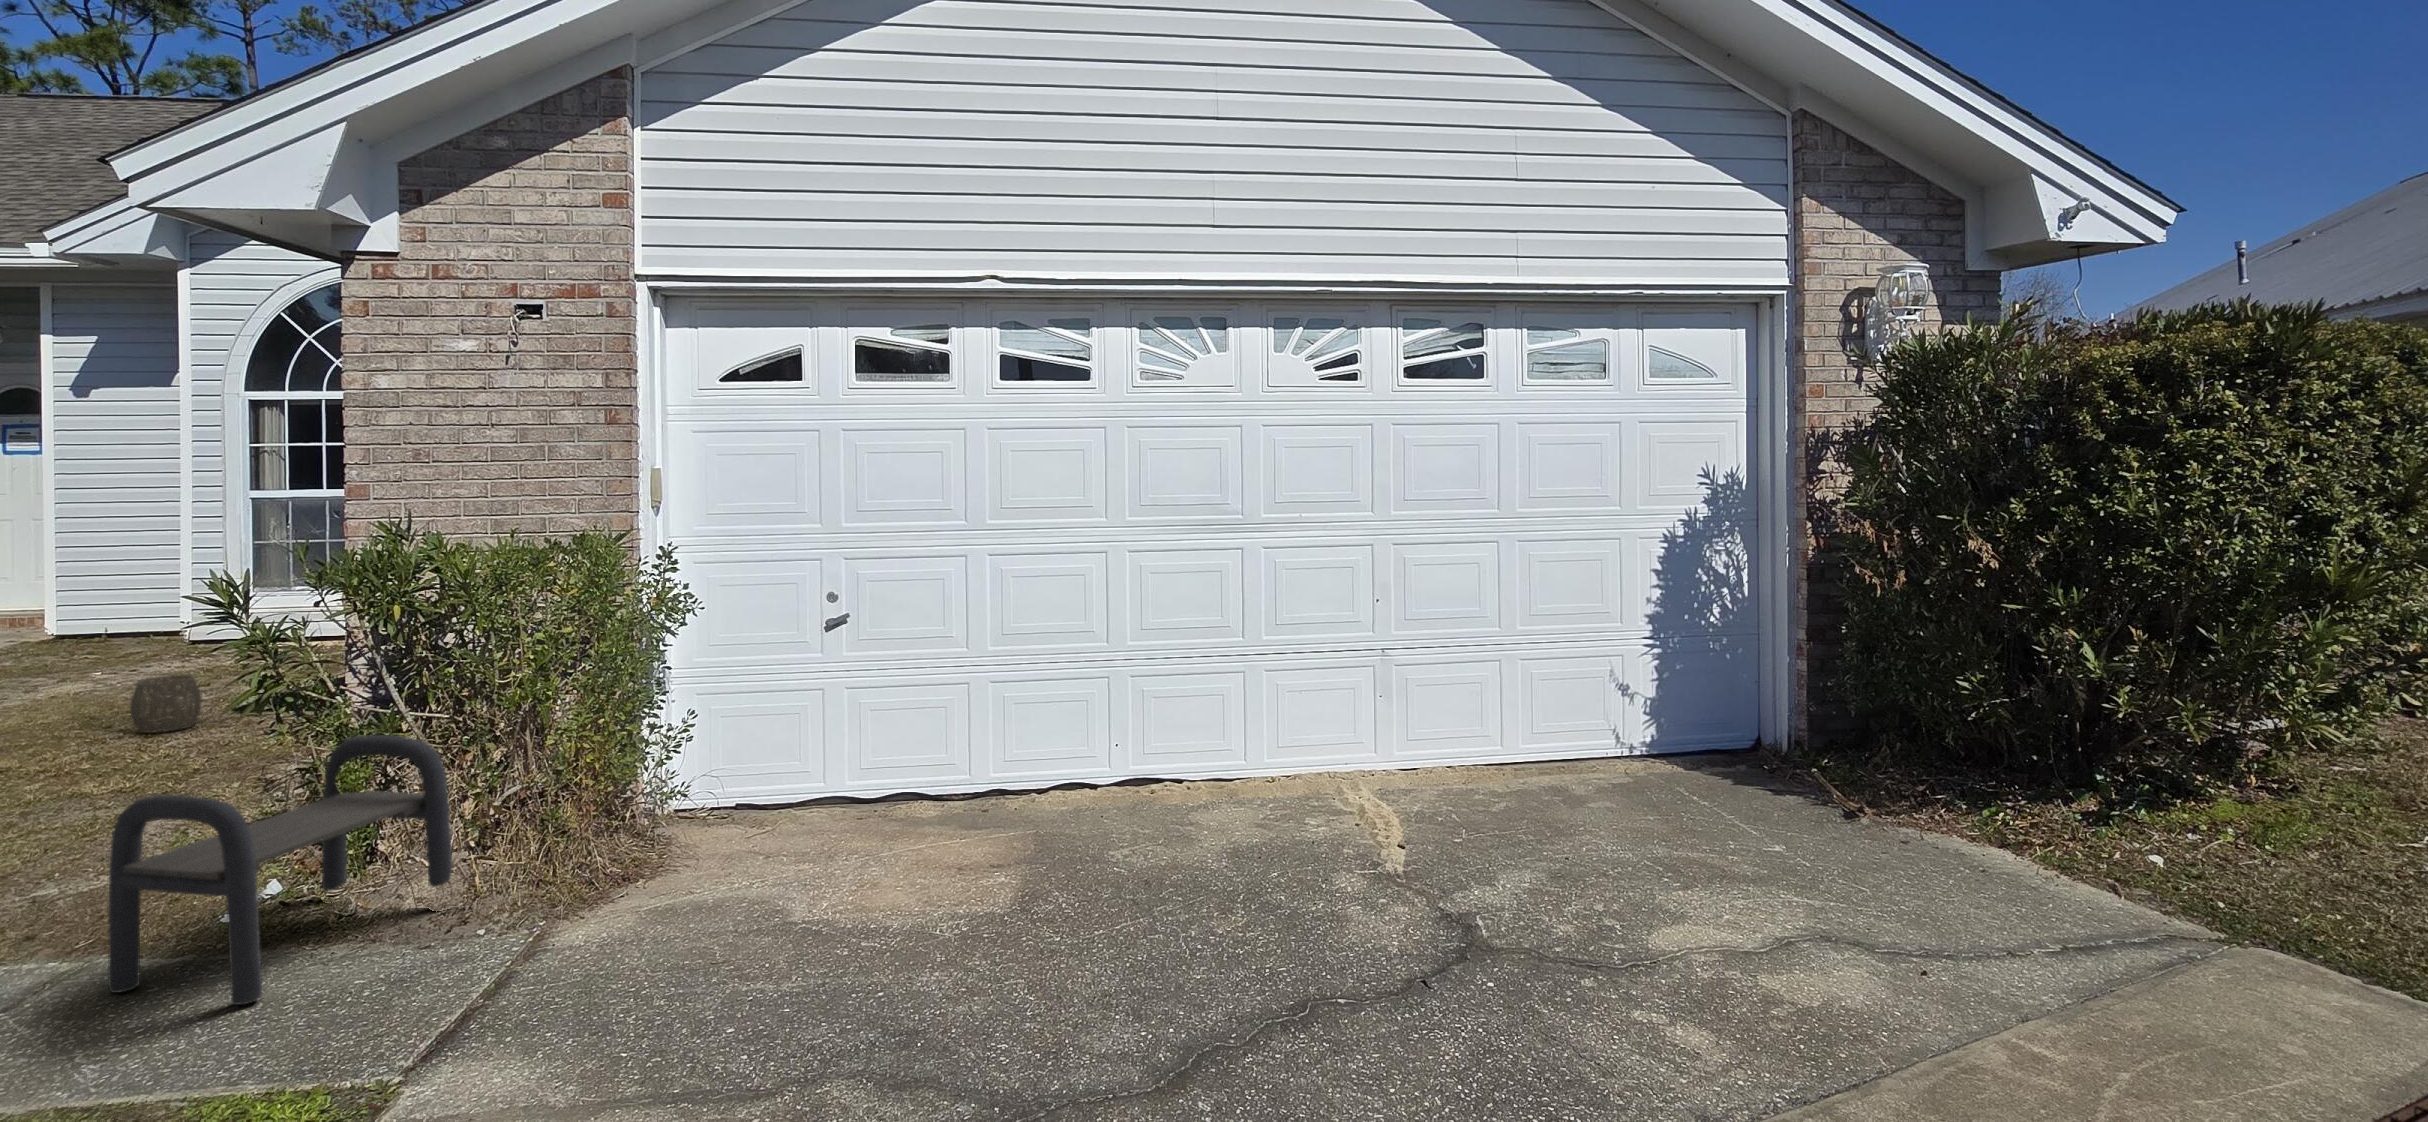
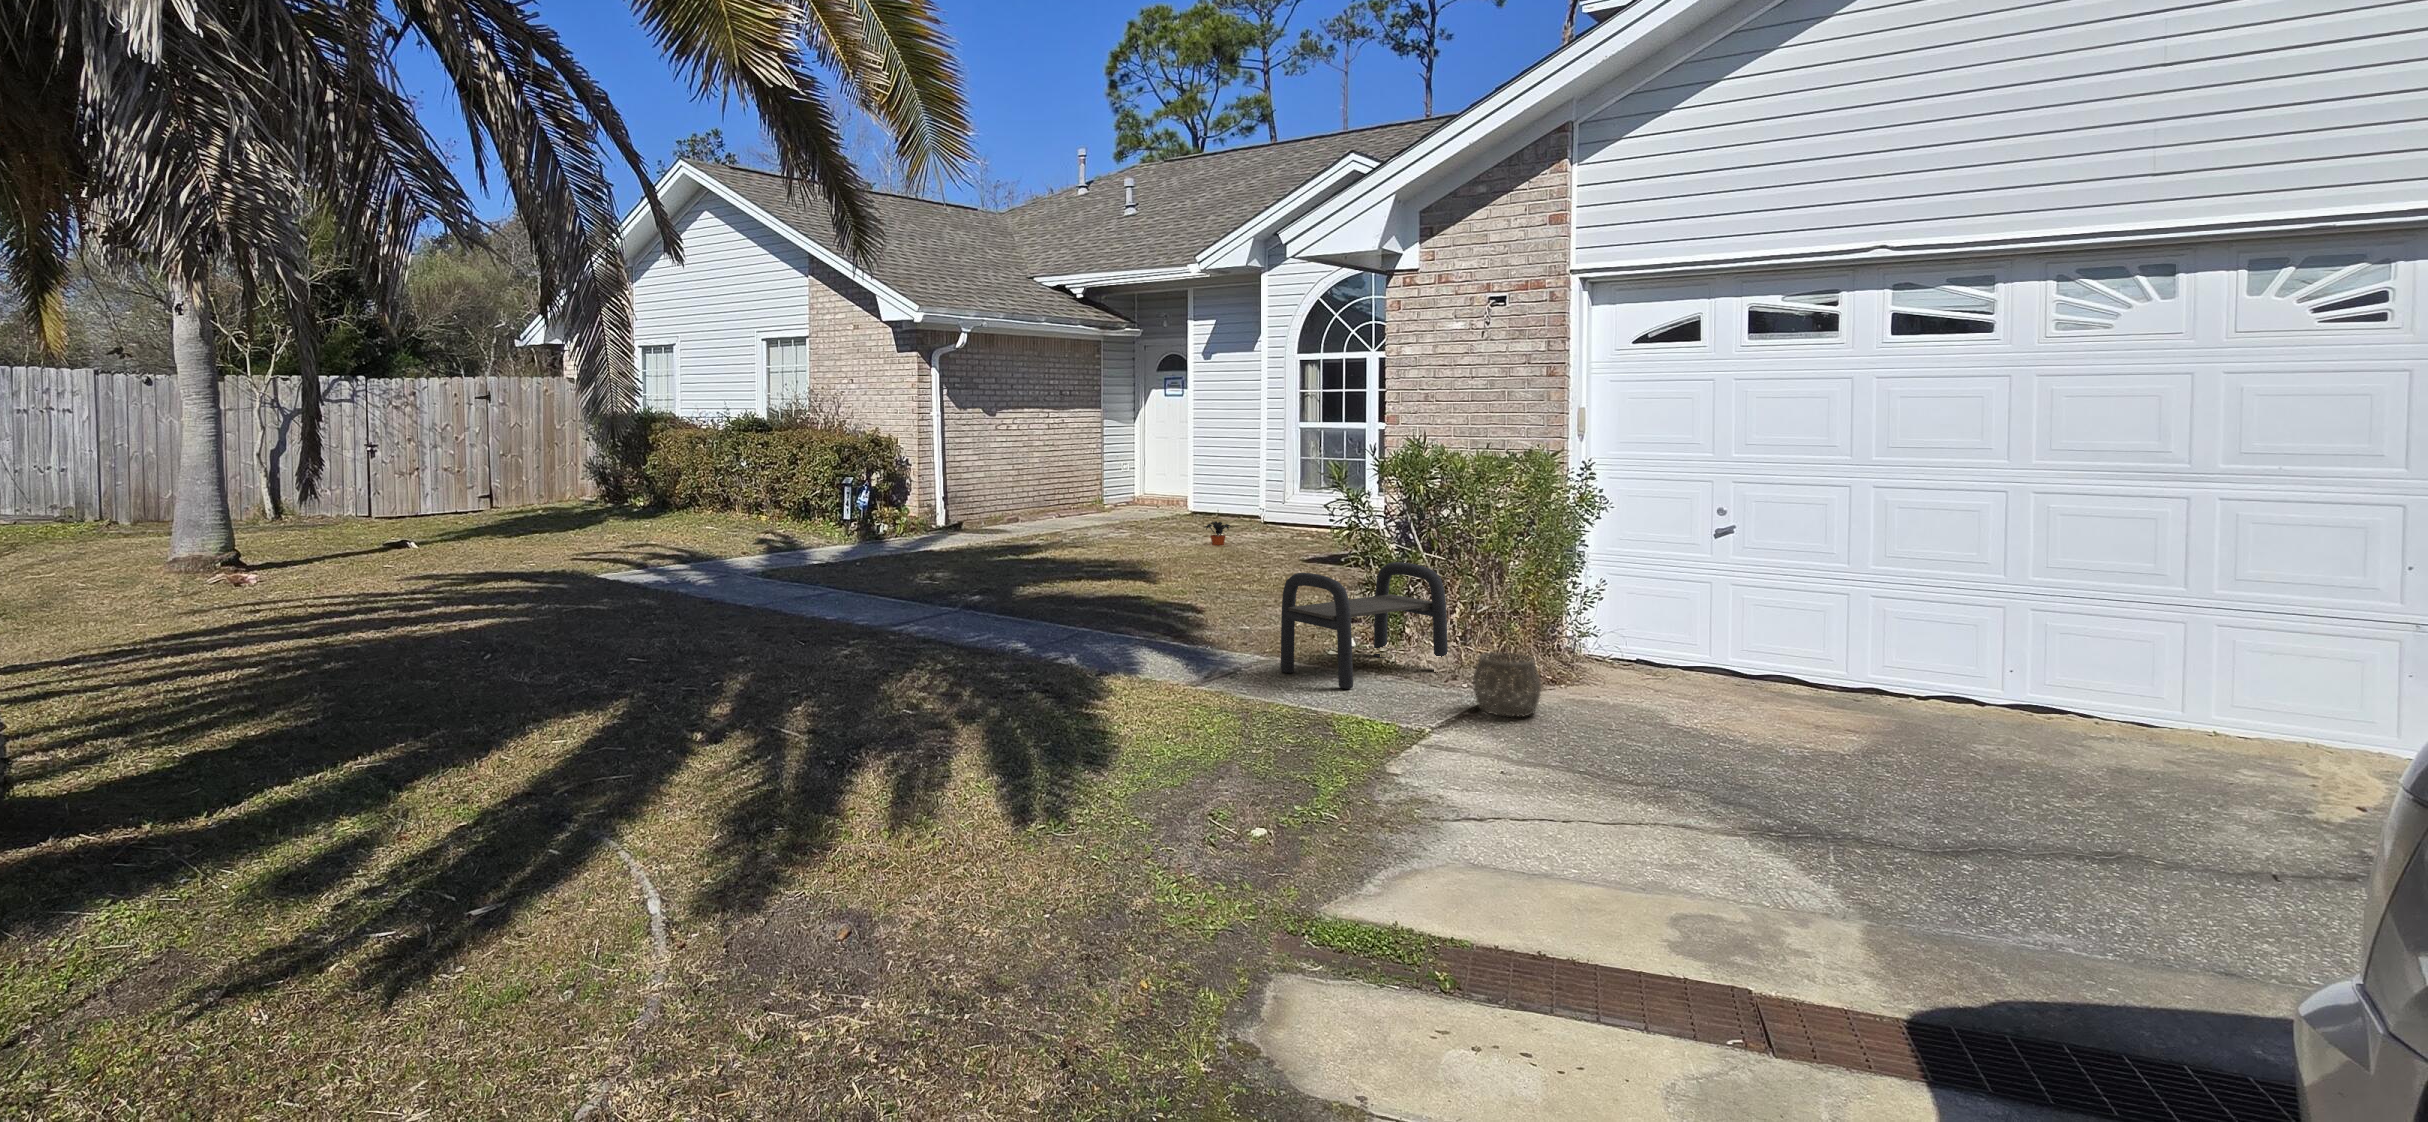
potted plant: none [43,661,108,701] -> present [1204,522,1231,545]
woven basket: present [130,674,202,733] -> present [1473,652,1541,717]

